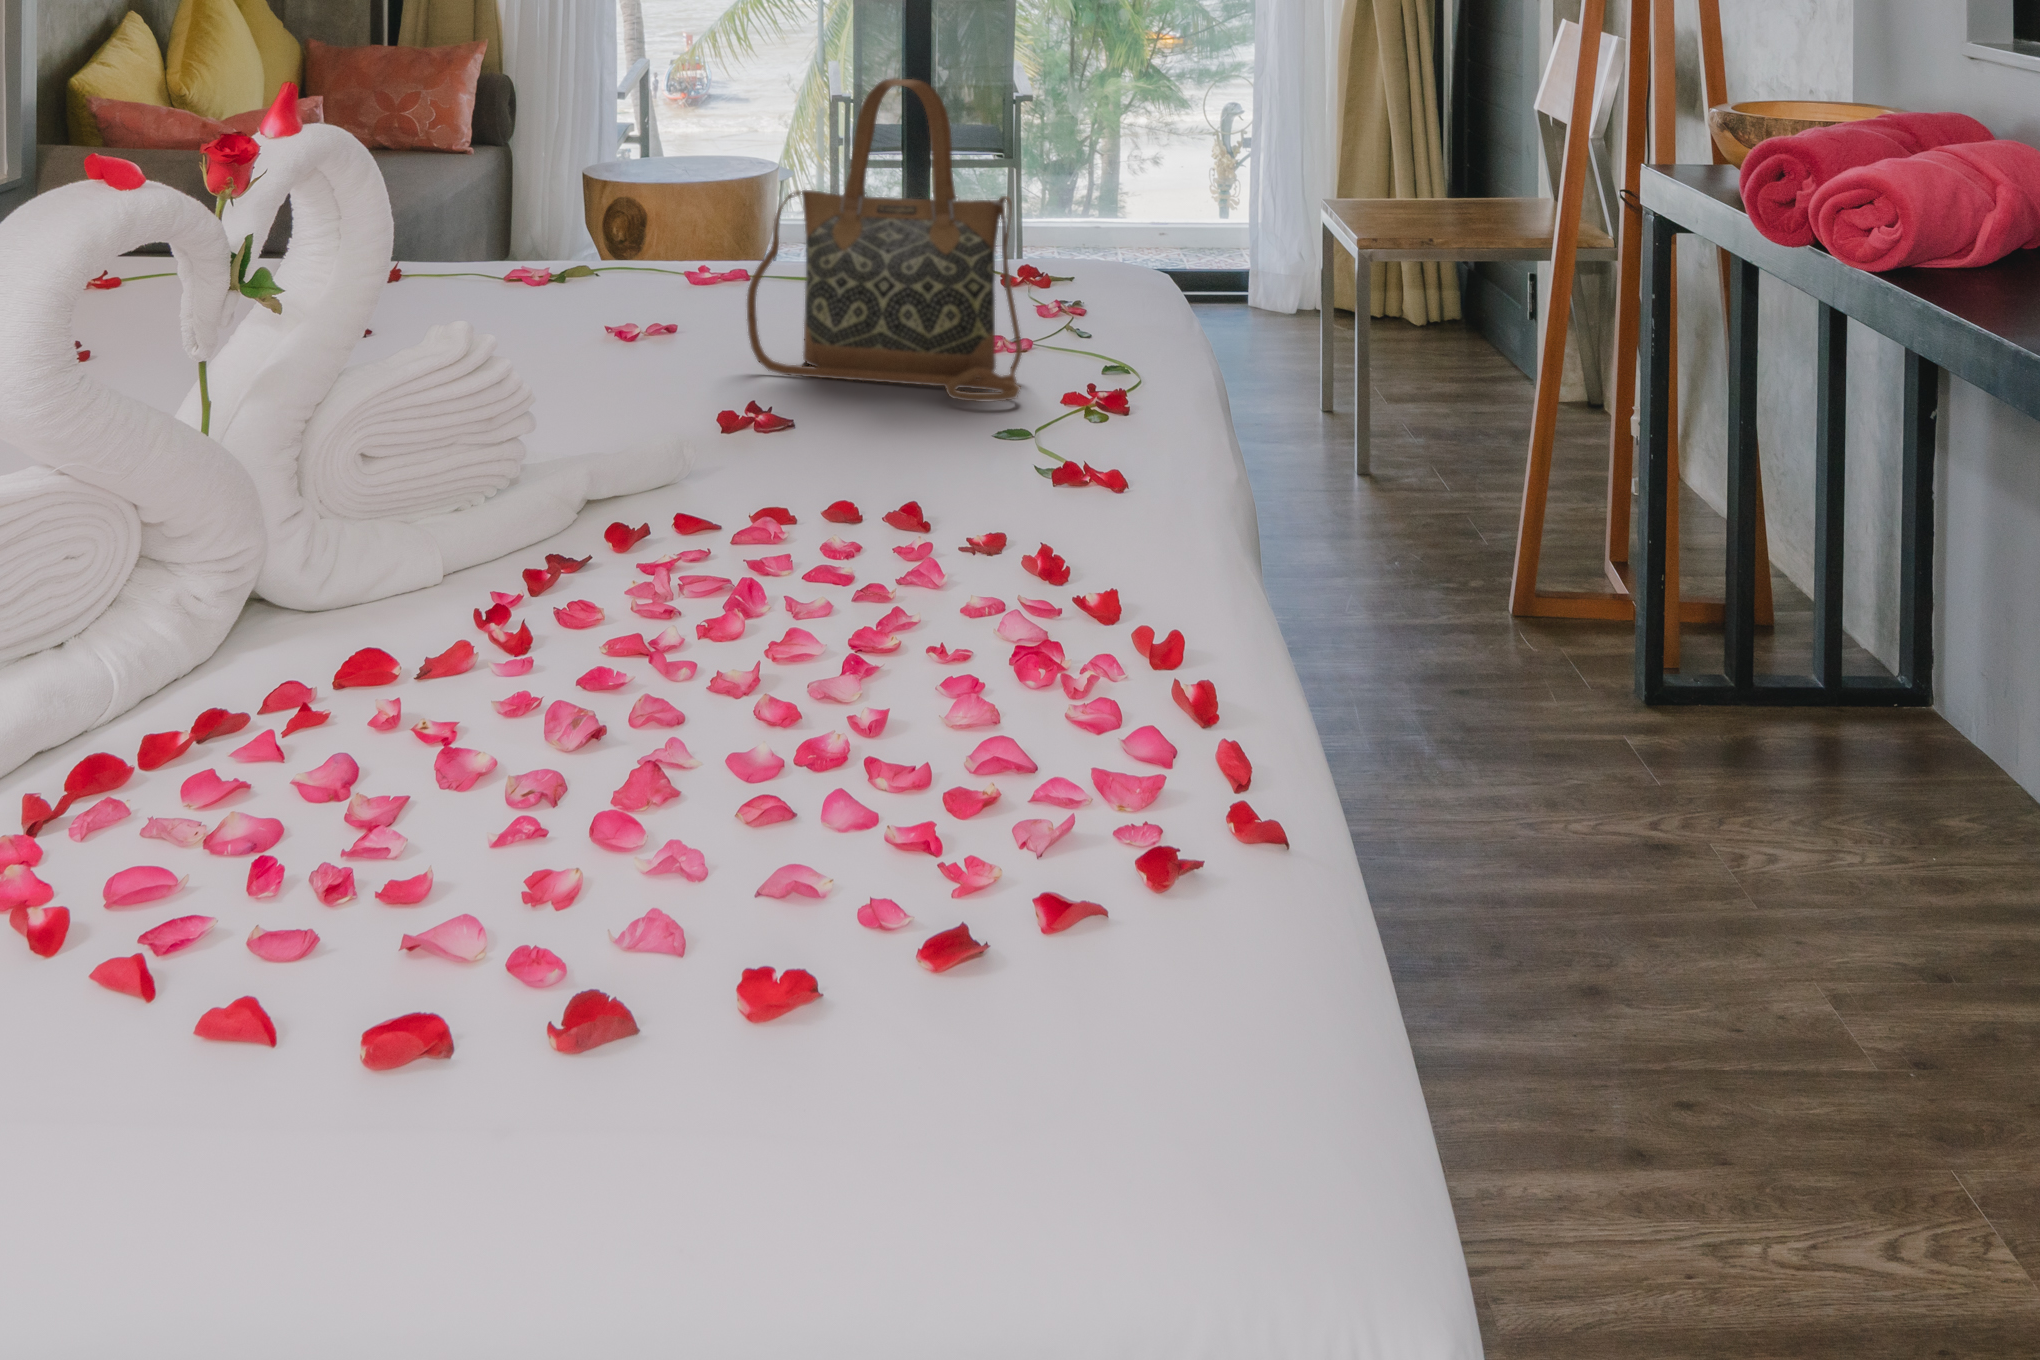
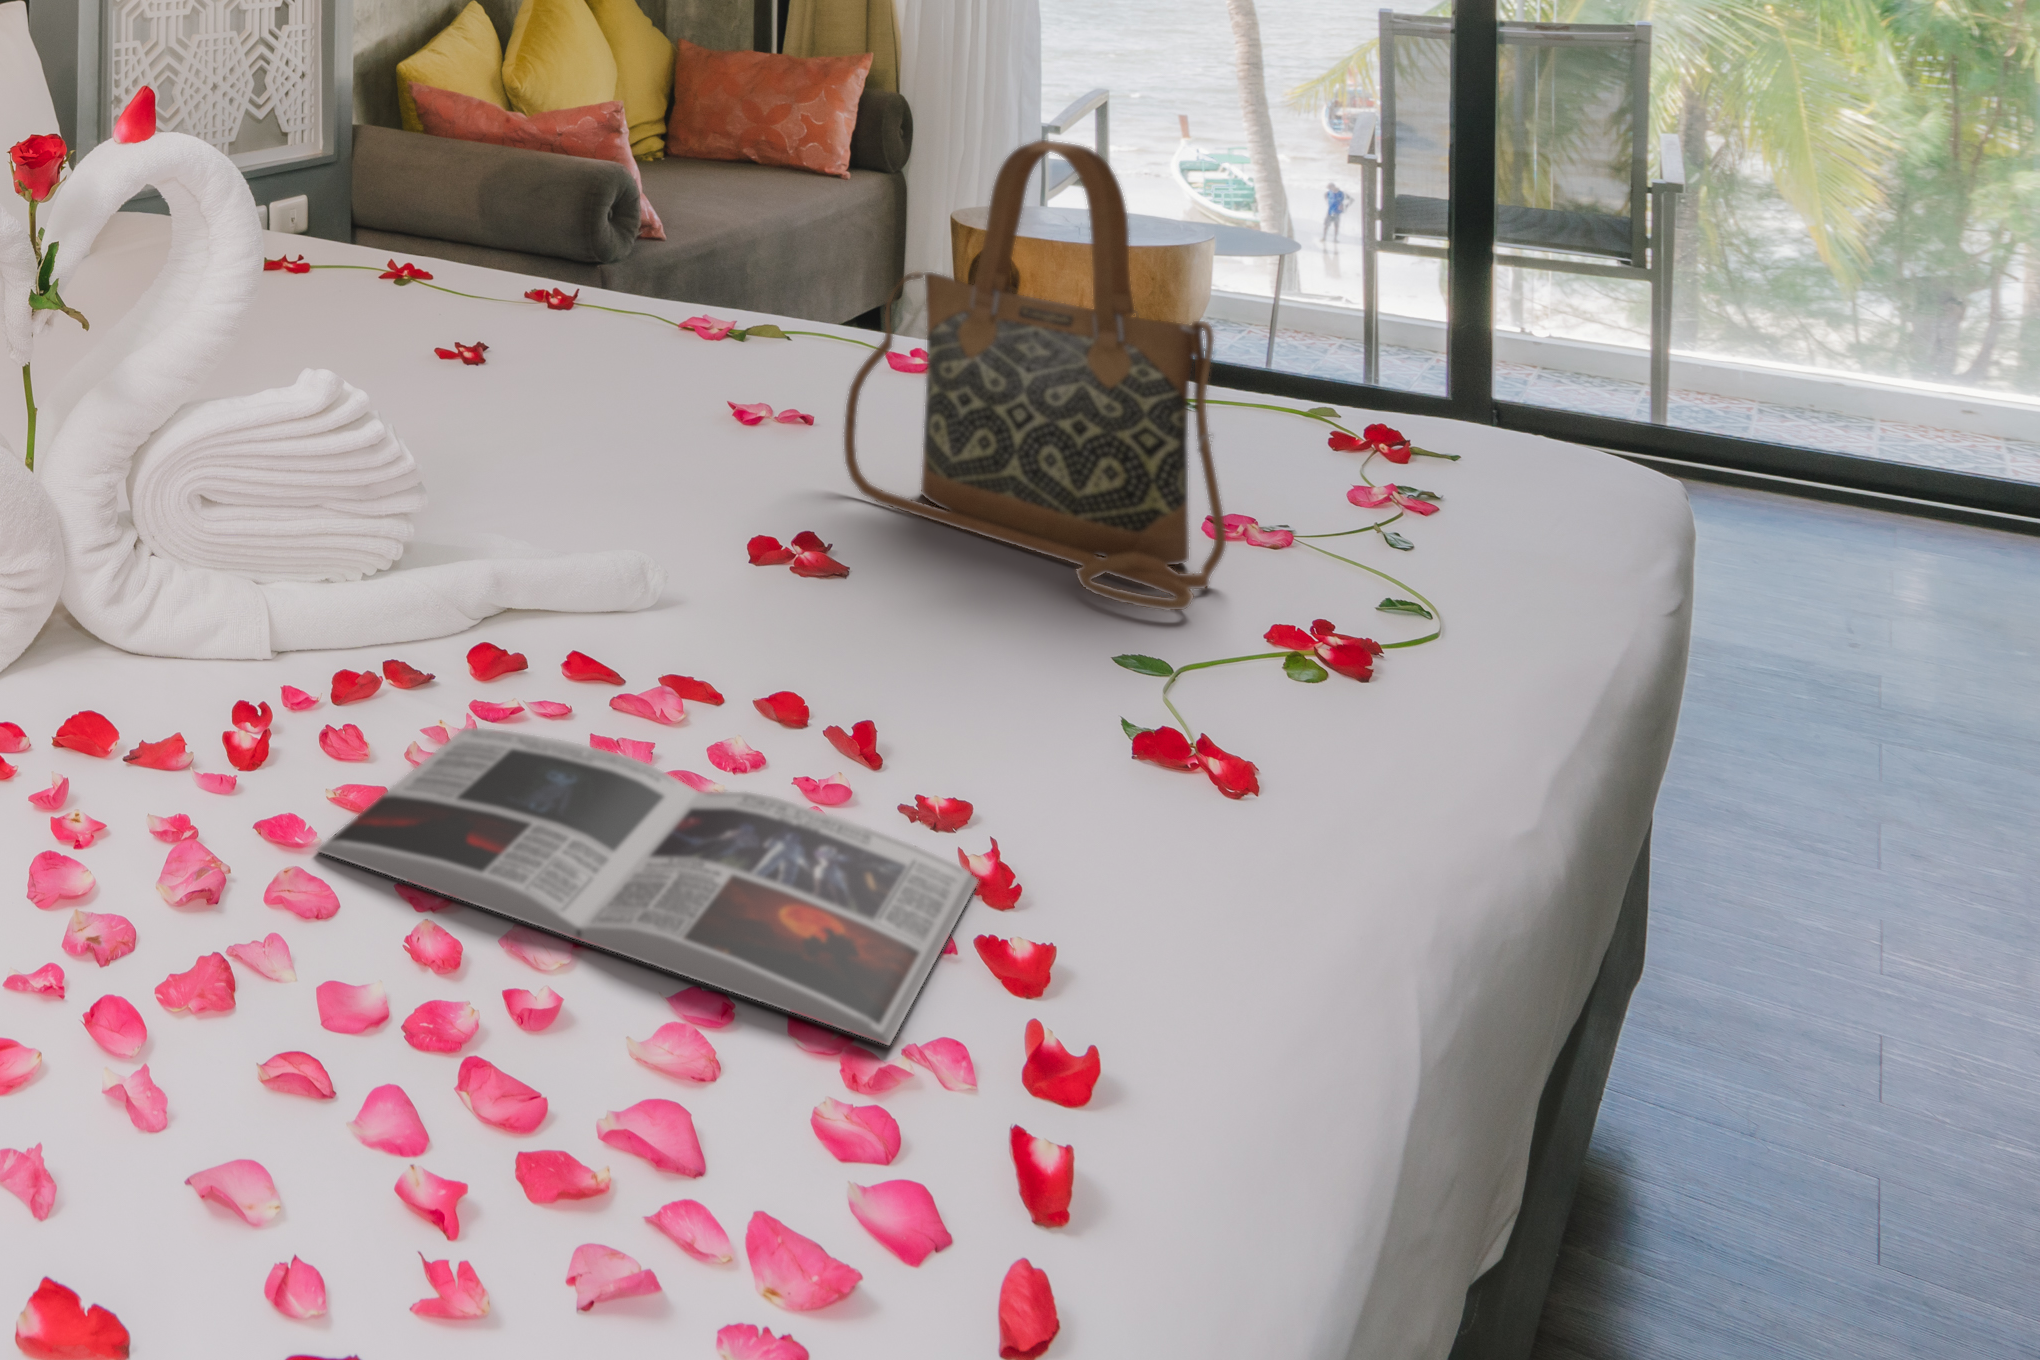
magazine: none [631,560,1071,687] -> present [318,728,978,1045]

